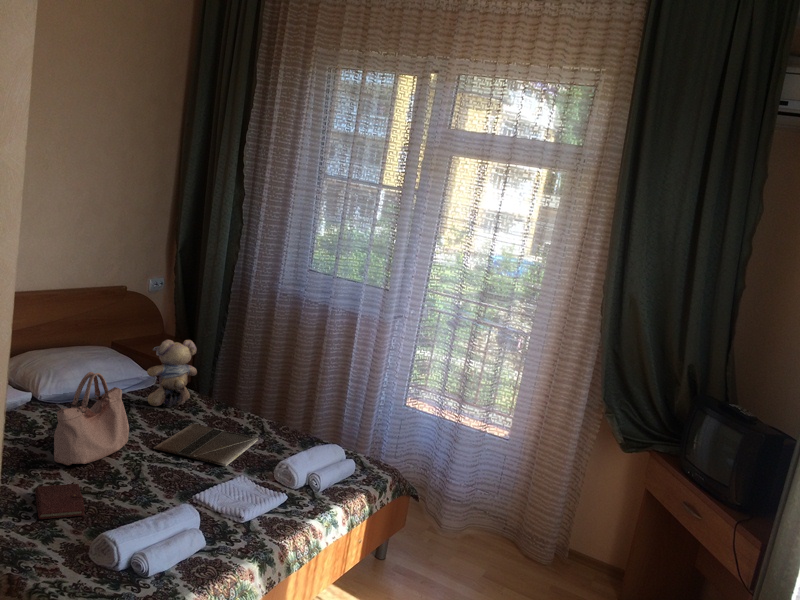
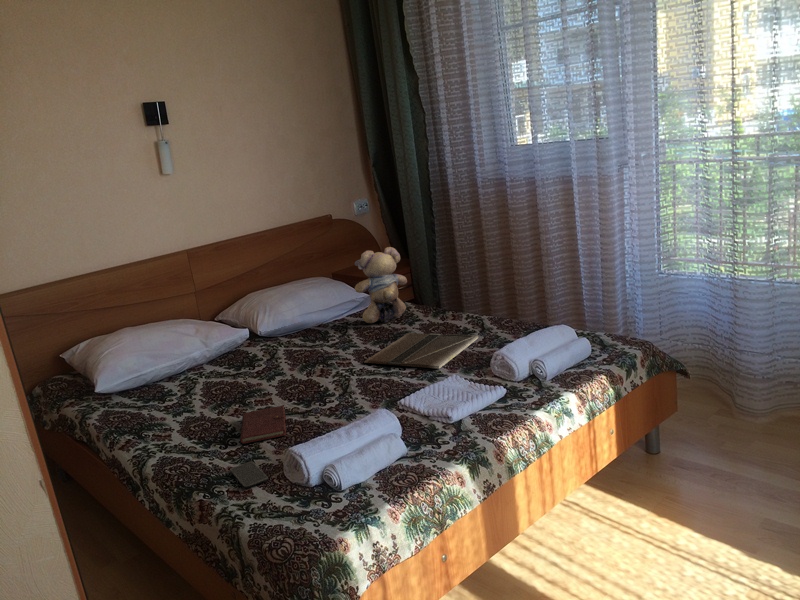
handbag: present [54,372,129,465] -> none [254,291,338,390]
smartphone: none [32,539,74,566] -> present [230,462,268,488]

